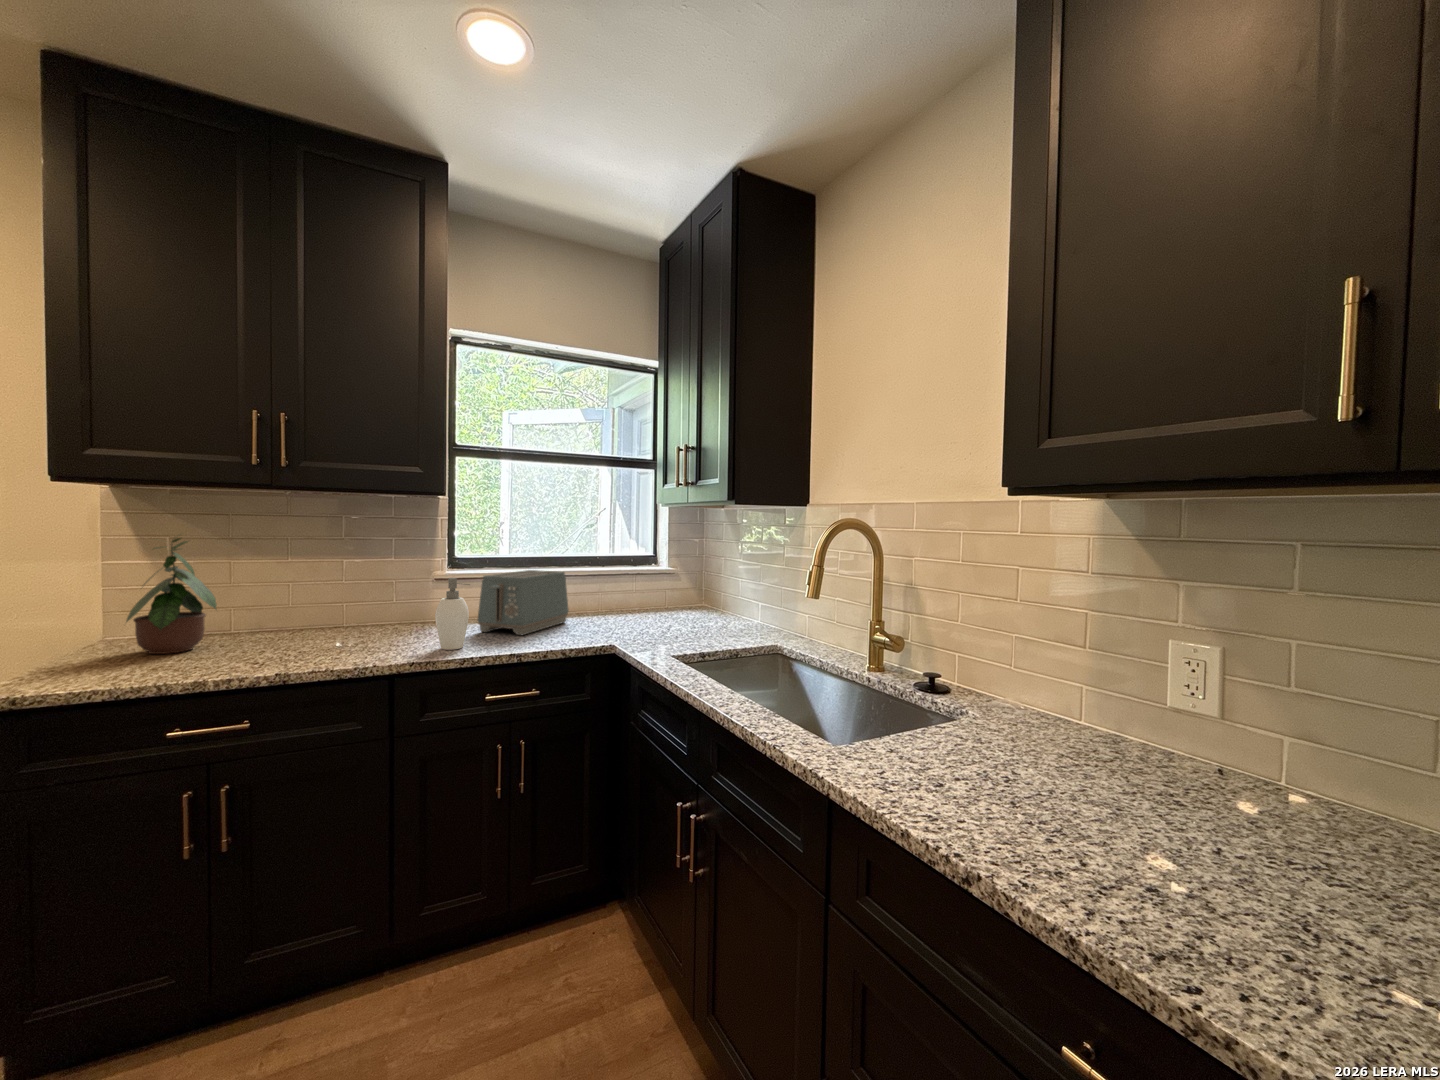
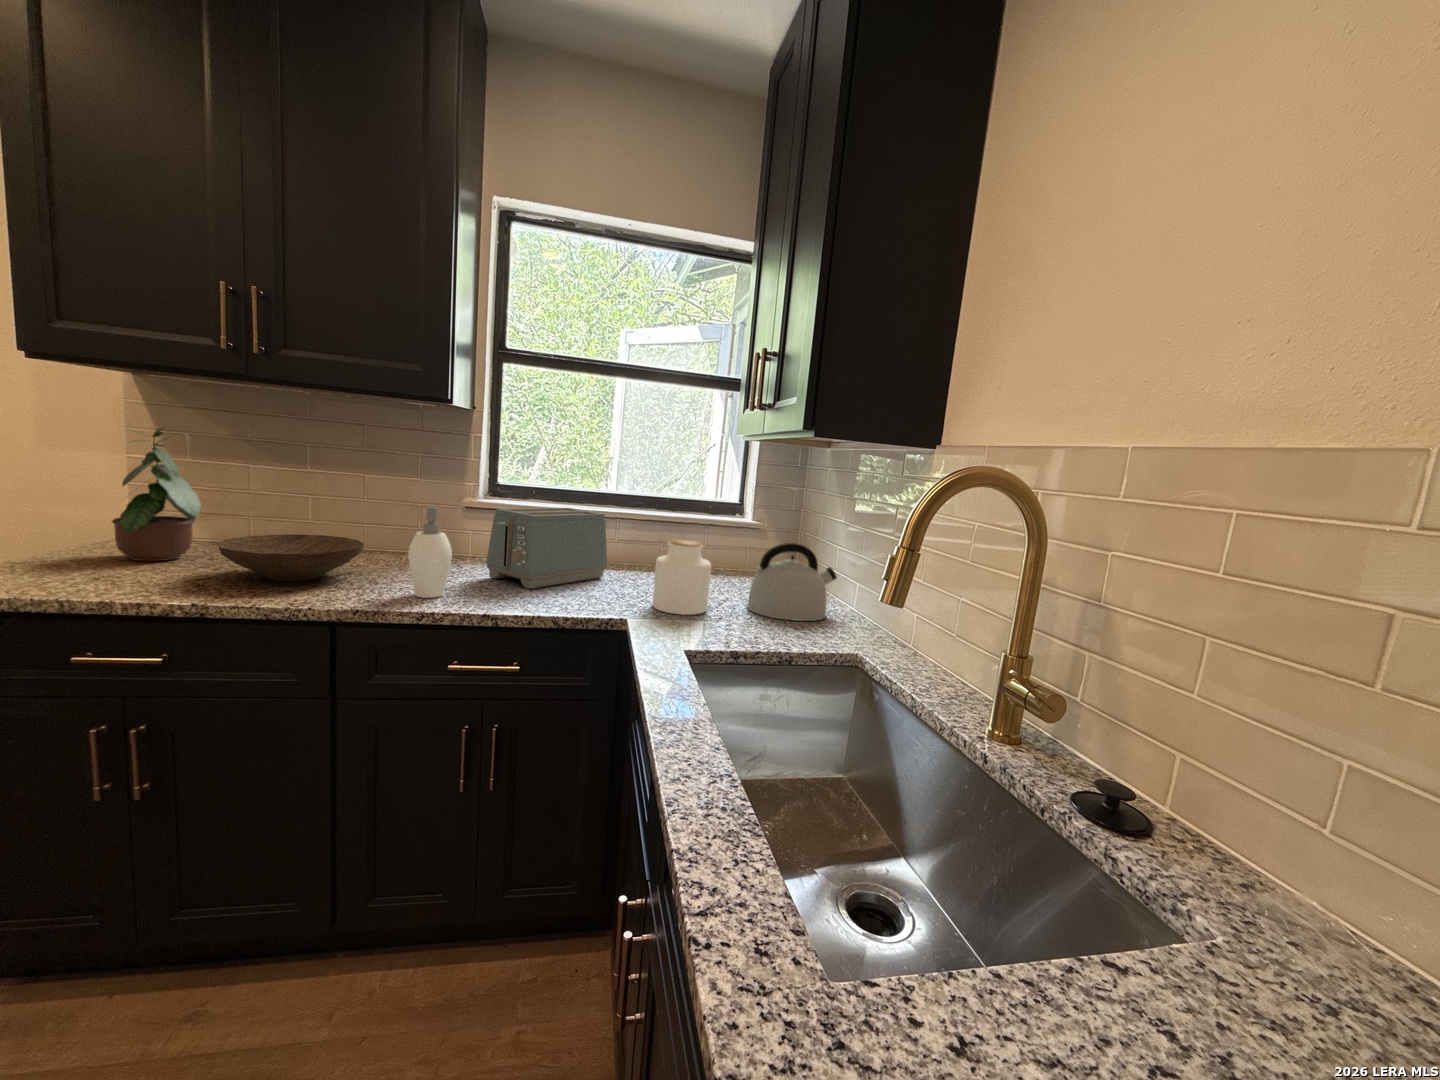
kettle: none [686,578,748,632] -> present [747,543,837,621]
jar: none [622,584,664,638] -> present [652,540,711,615]
wooden bowl: none [262,613,381,653] -> present [218,534,364,581]

